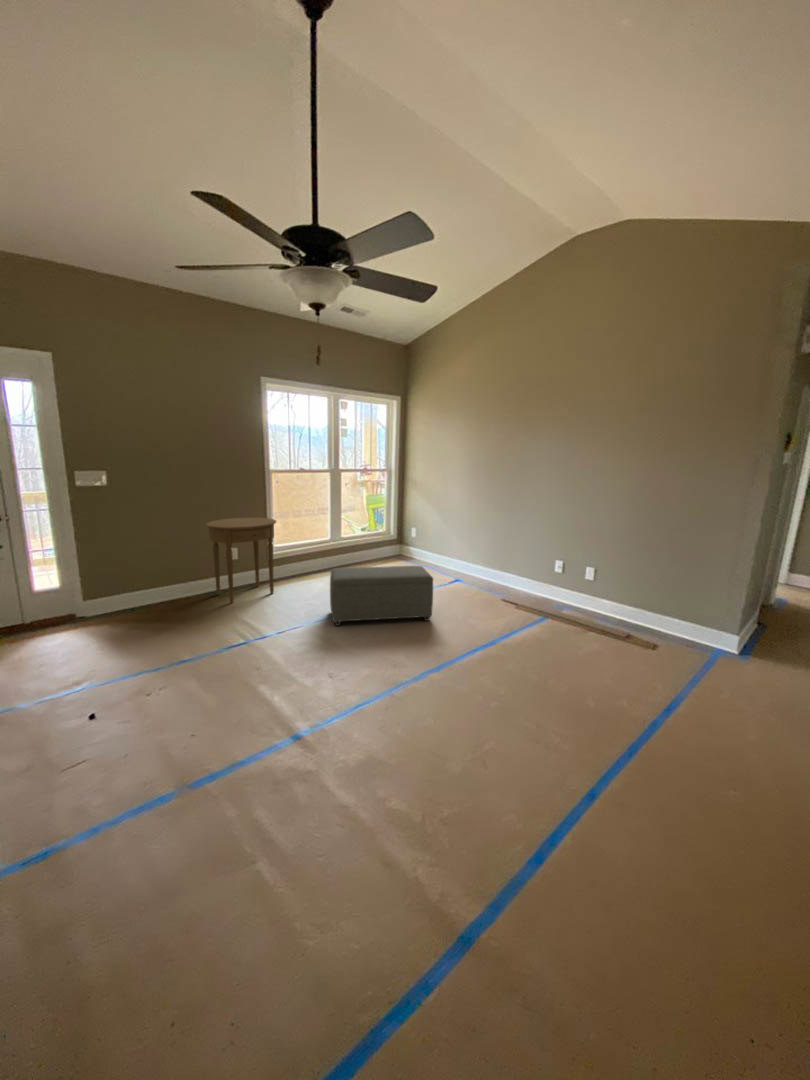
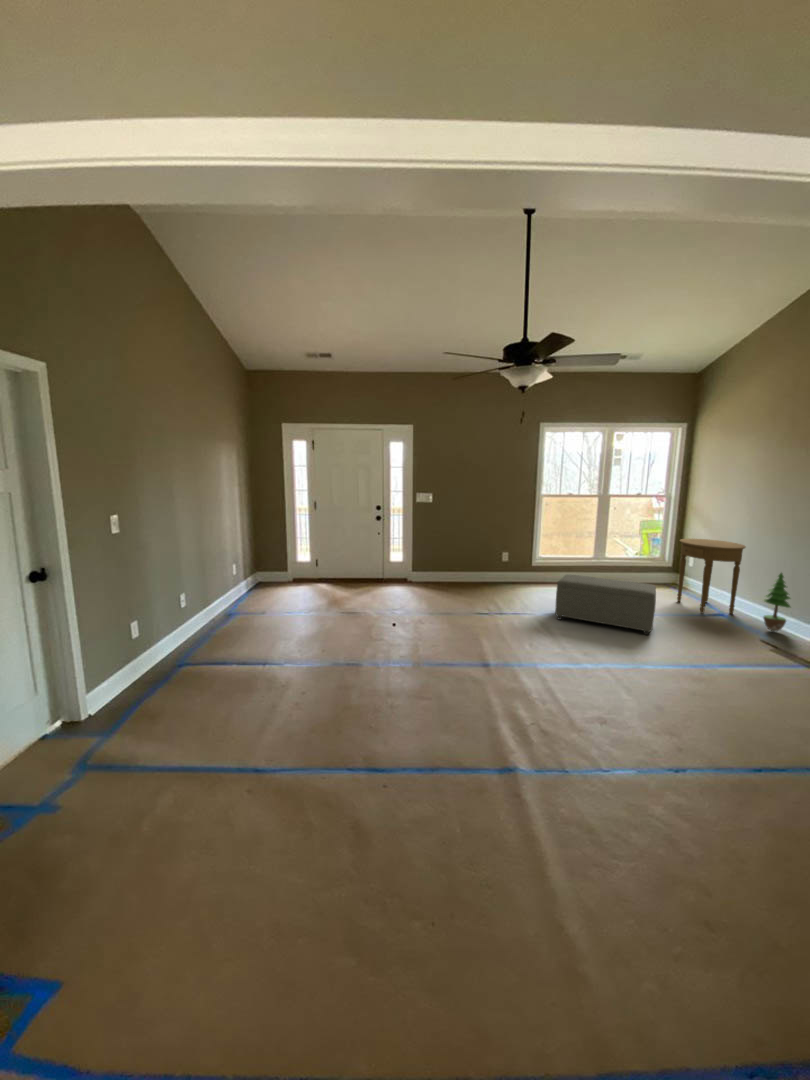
side table: present [206,518,276,603] -> present [677,539,746,614]
potted tree: none [492,537,512,590] -> present [764,573,790,632]

